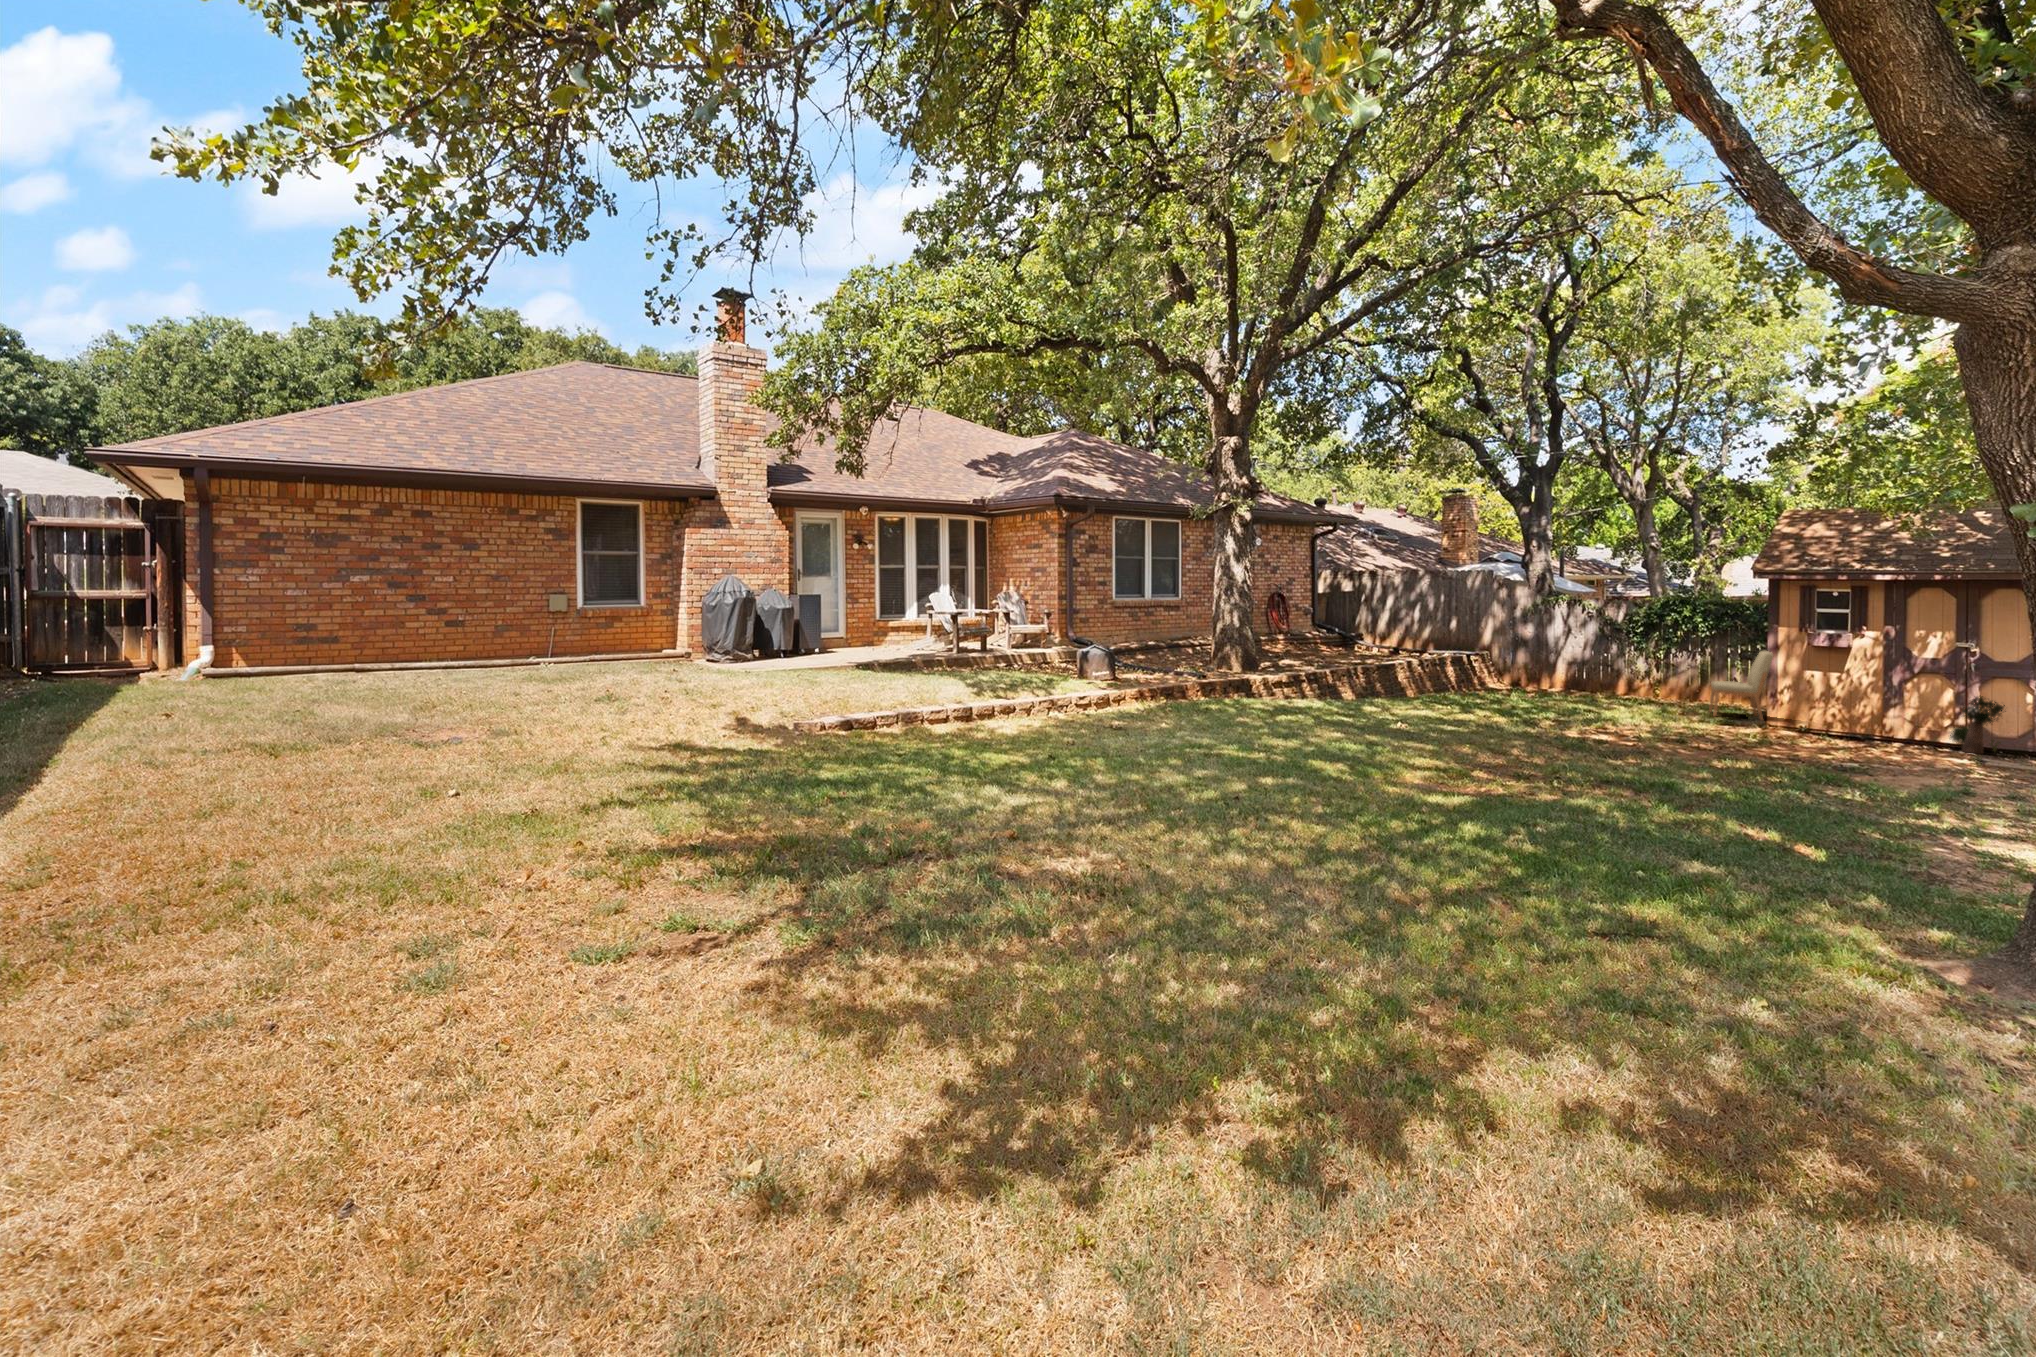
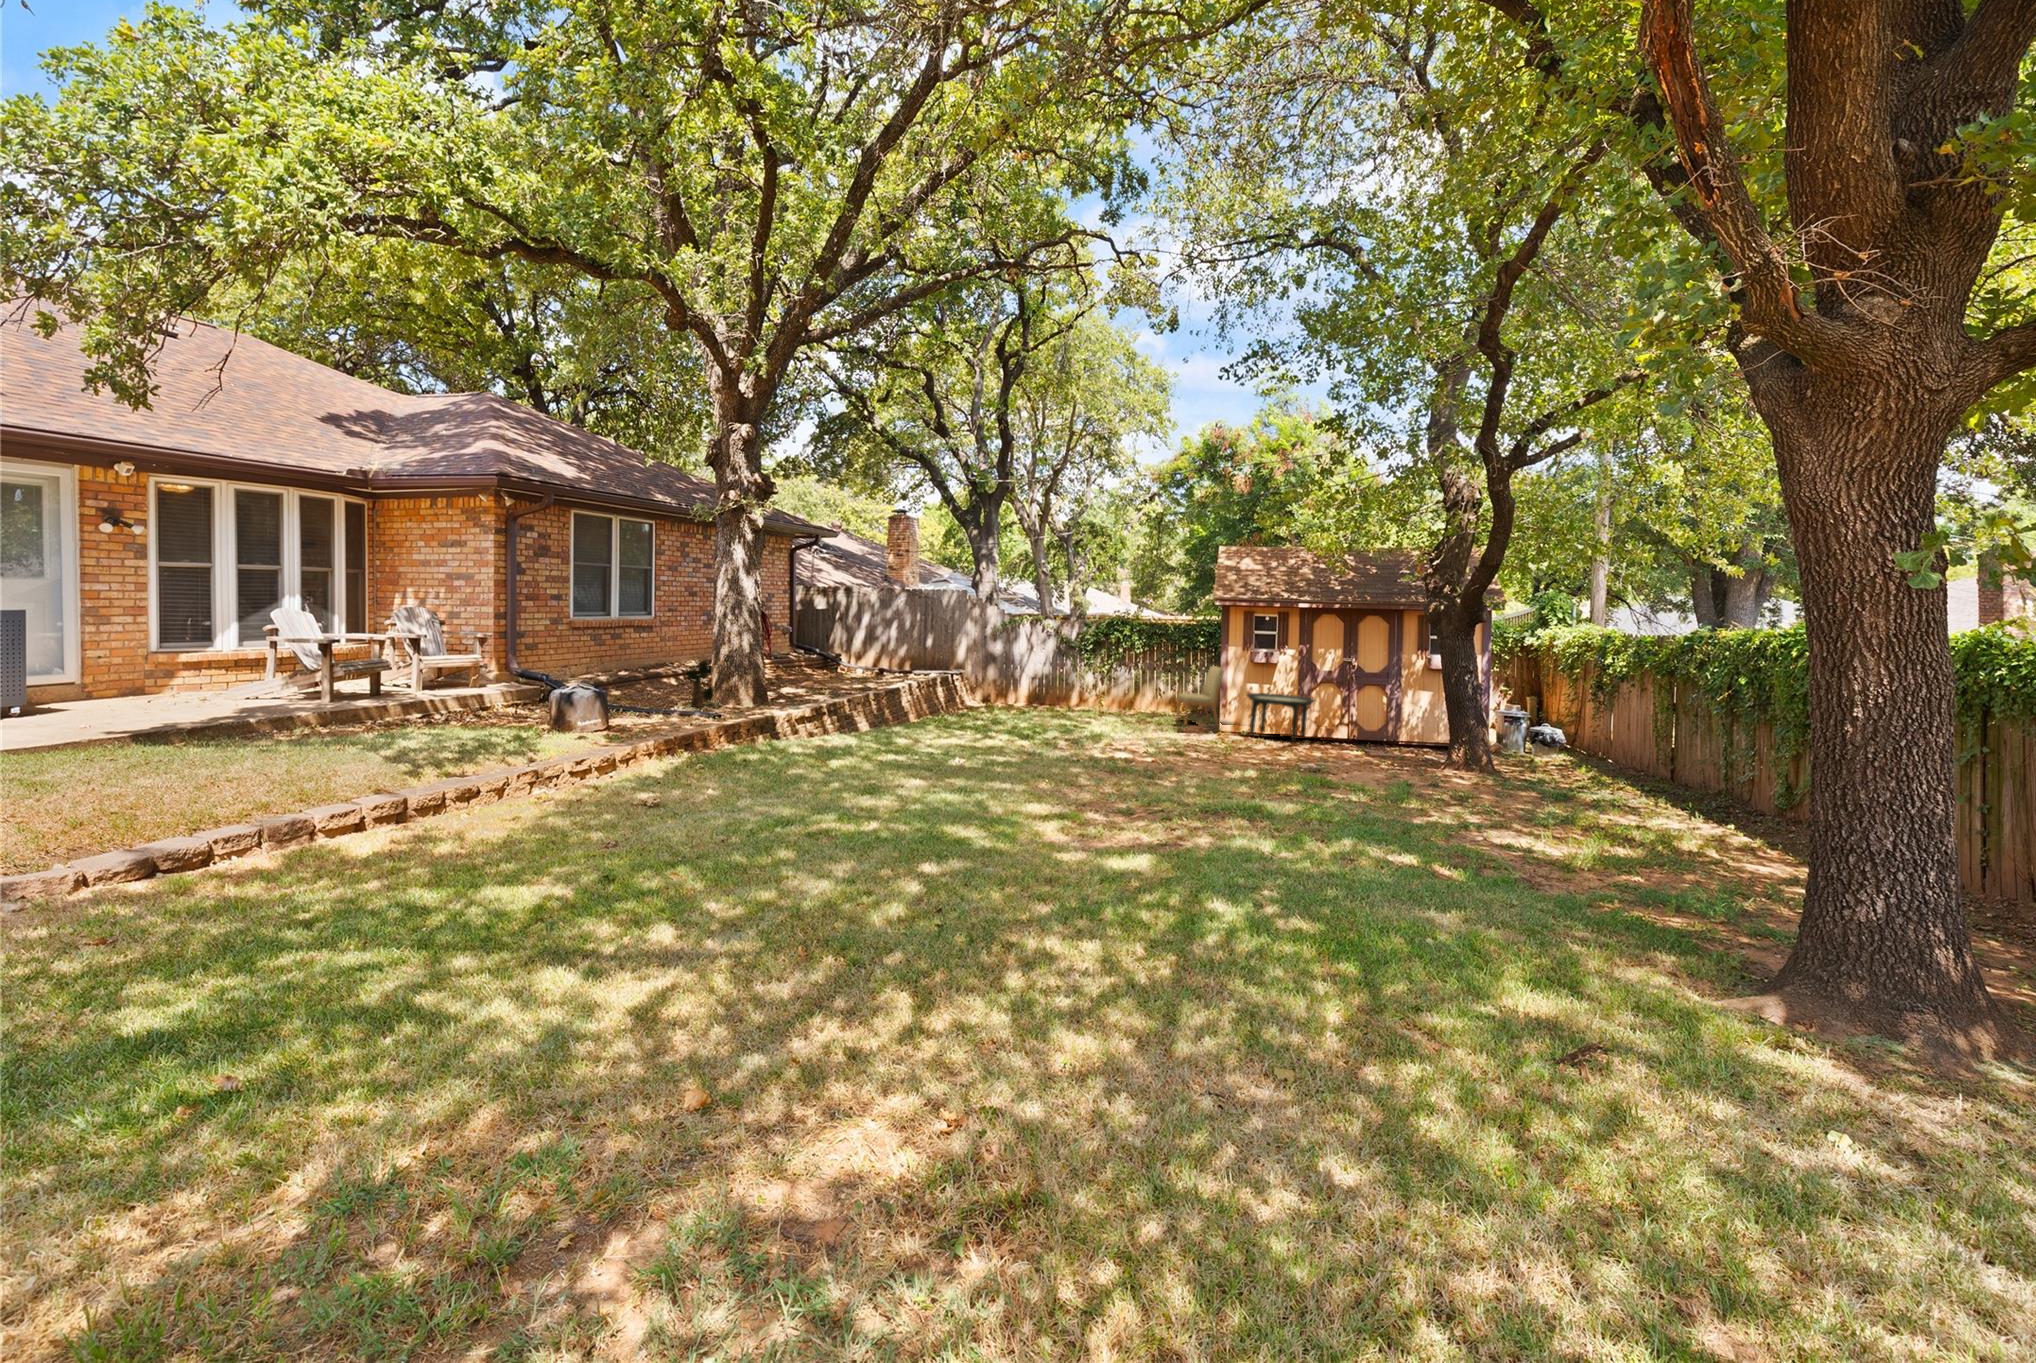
round table: none [1794,683,1903,741] -> present [1247,693,1315,741]
potted plant: present [1950,696,2006,754] -> present [685,661,718,707]

